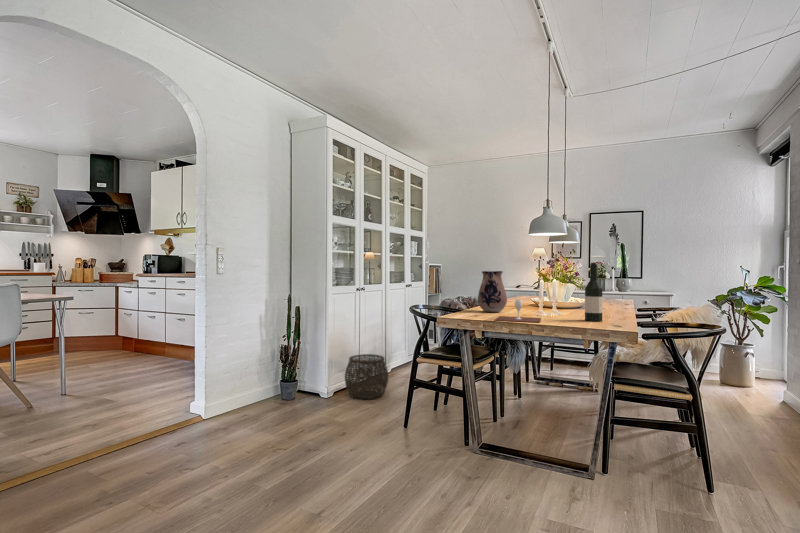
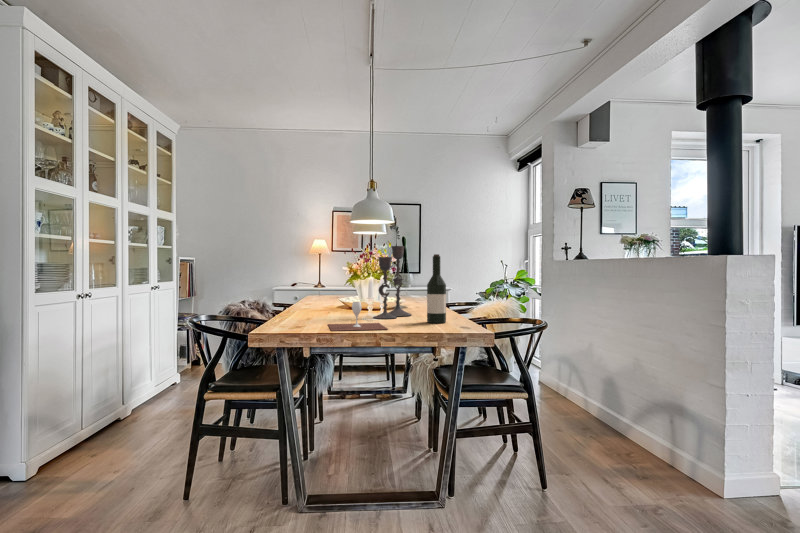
candlestick: none [545,255,583,316] -> present [374,246,411,319]
ceramic pitcher: present [478,271,507,312] -> none [289,265,326,319]
woven basket: present [345,354,388,399] -> none [59,392,138,465]

